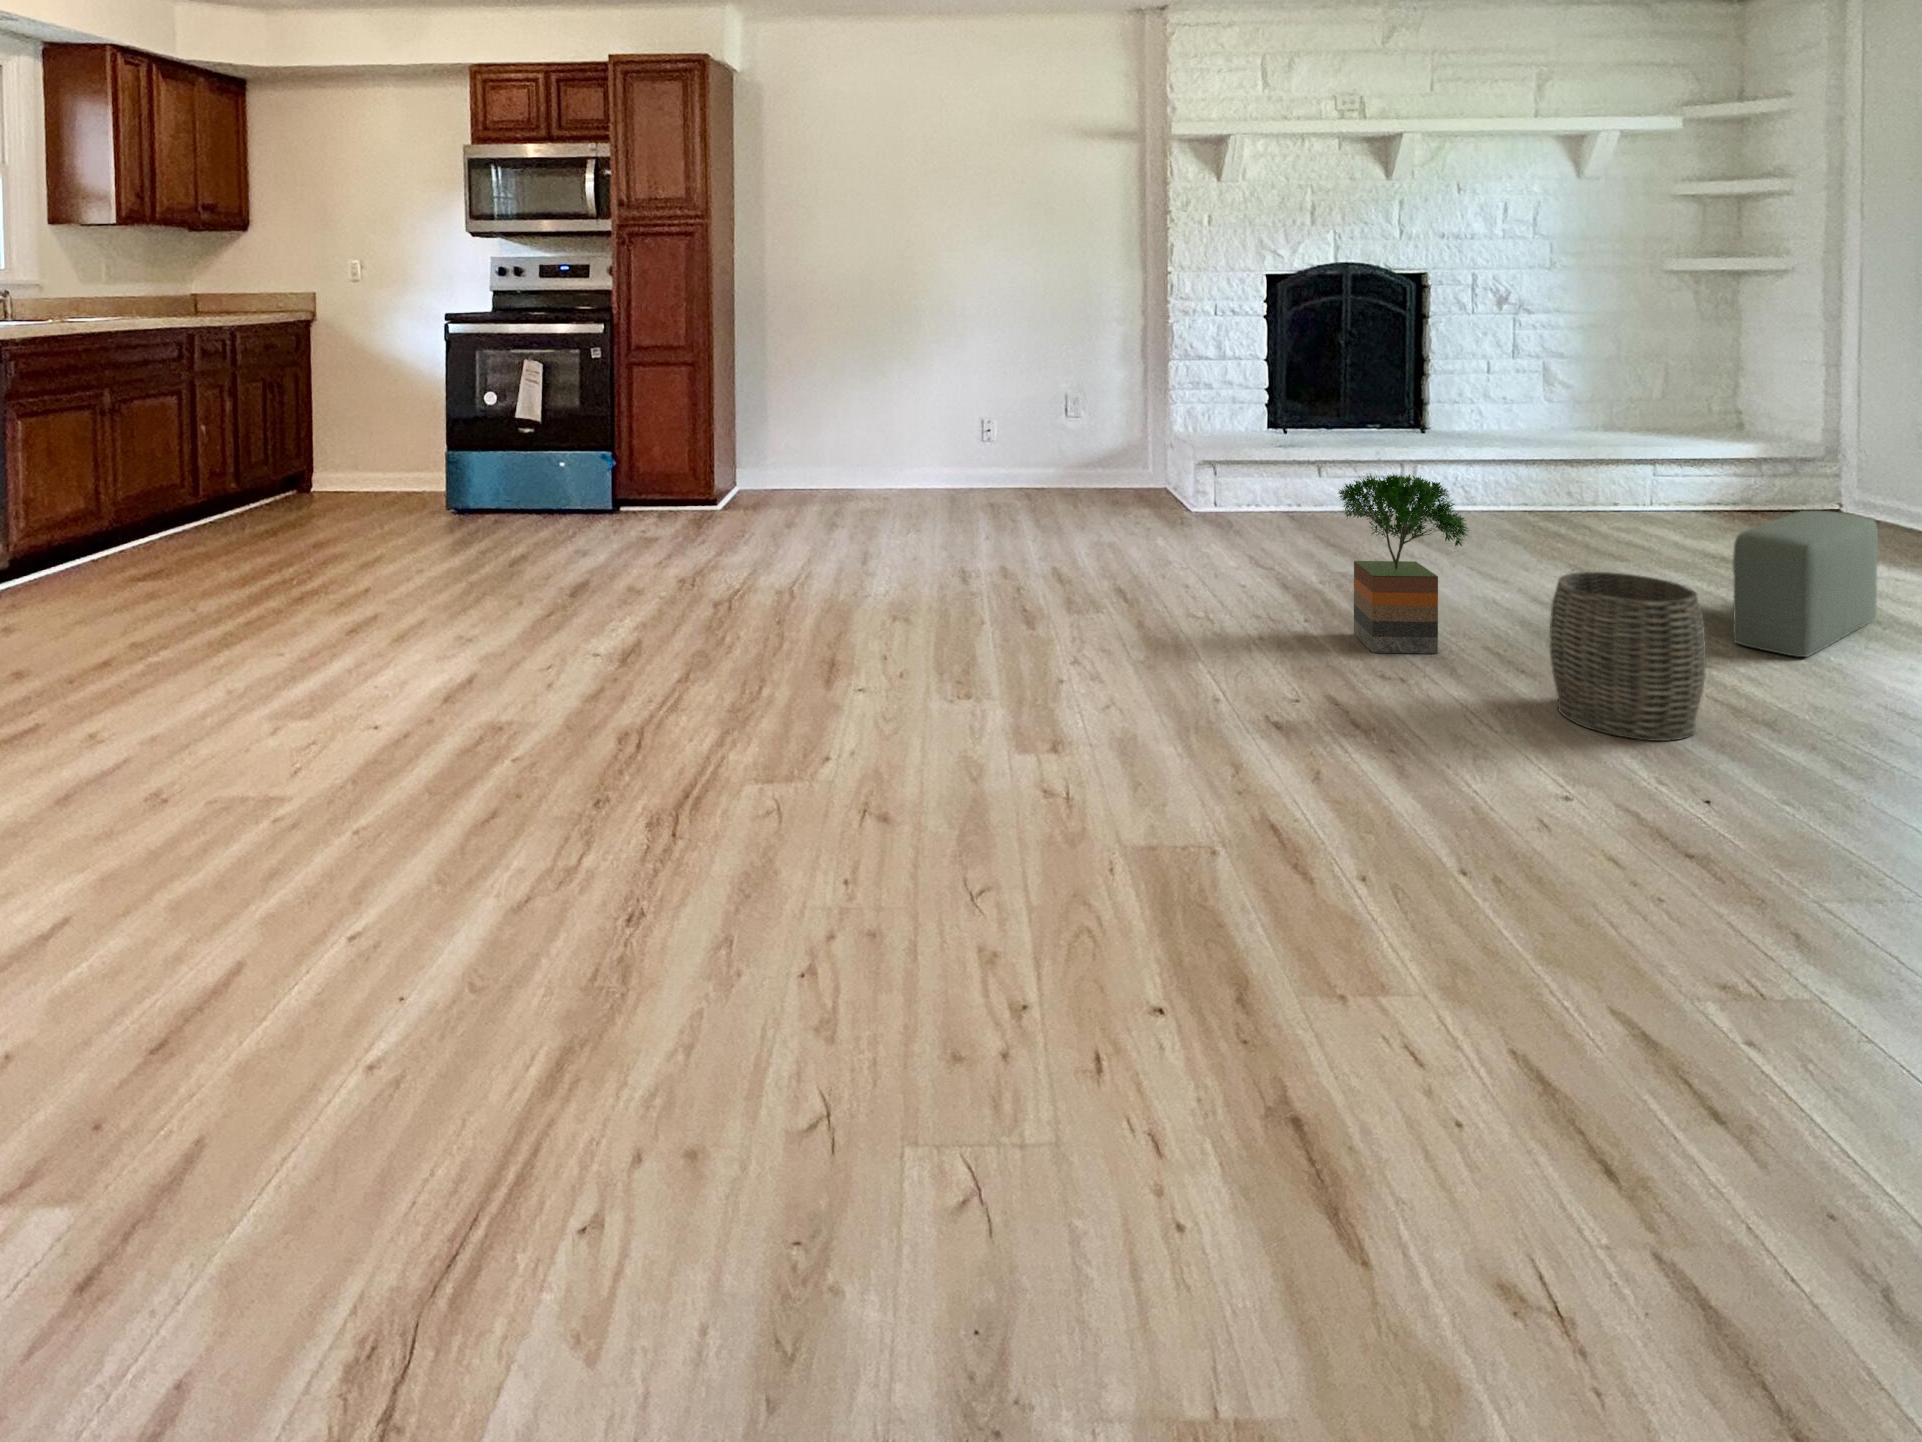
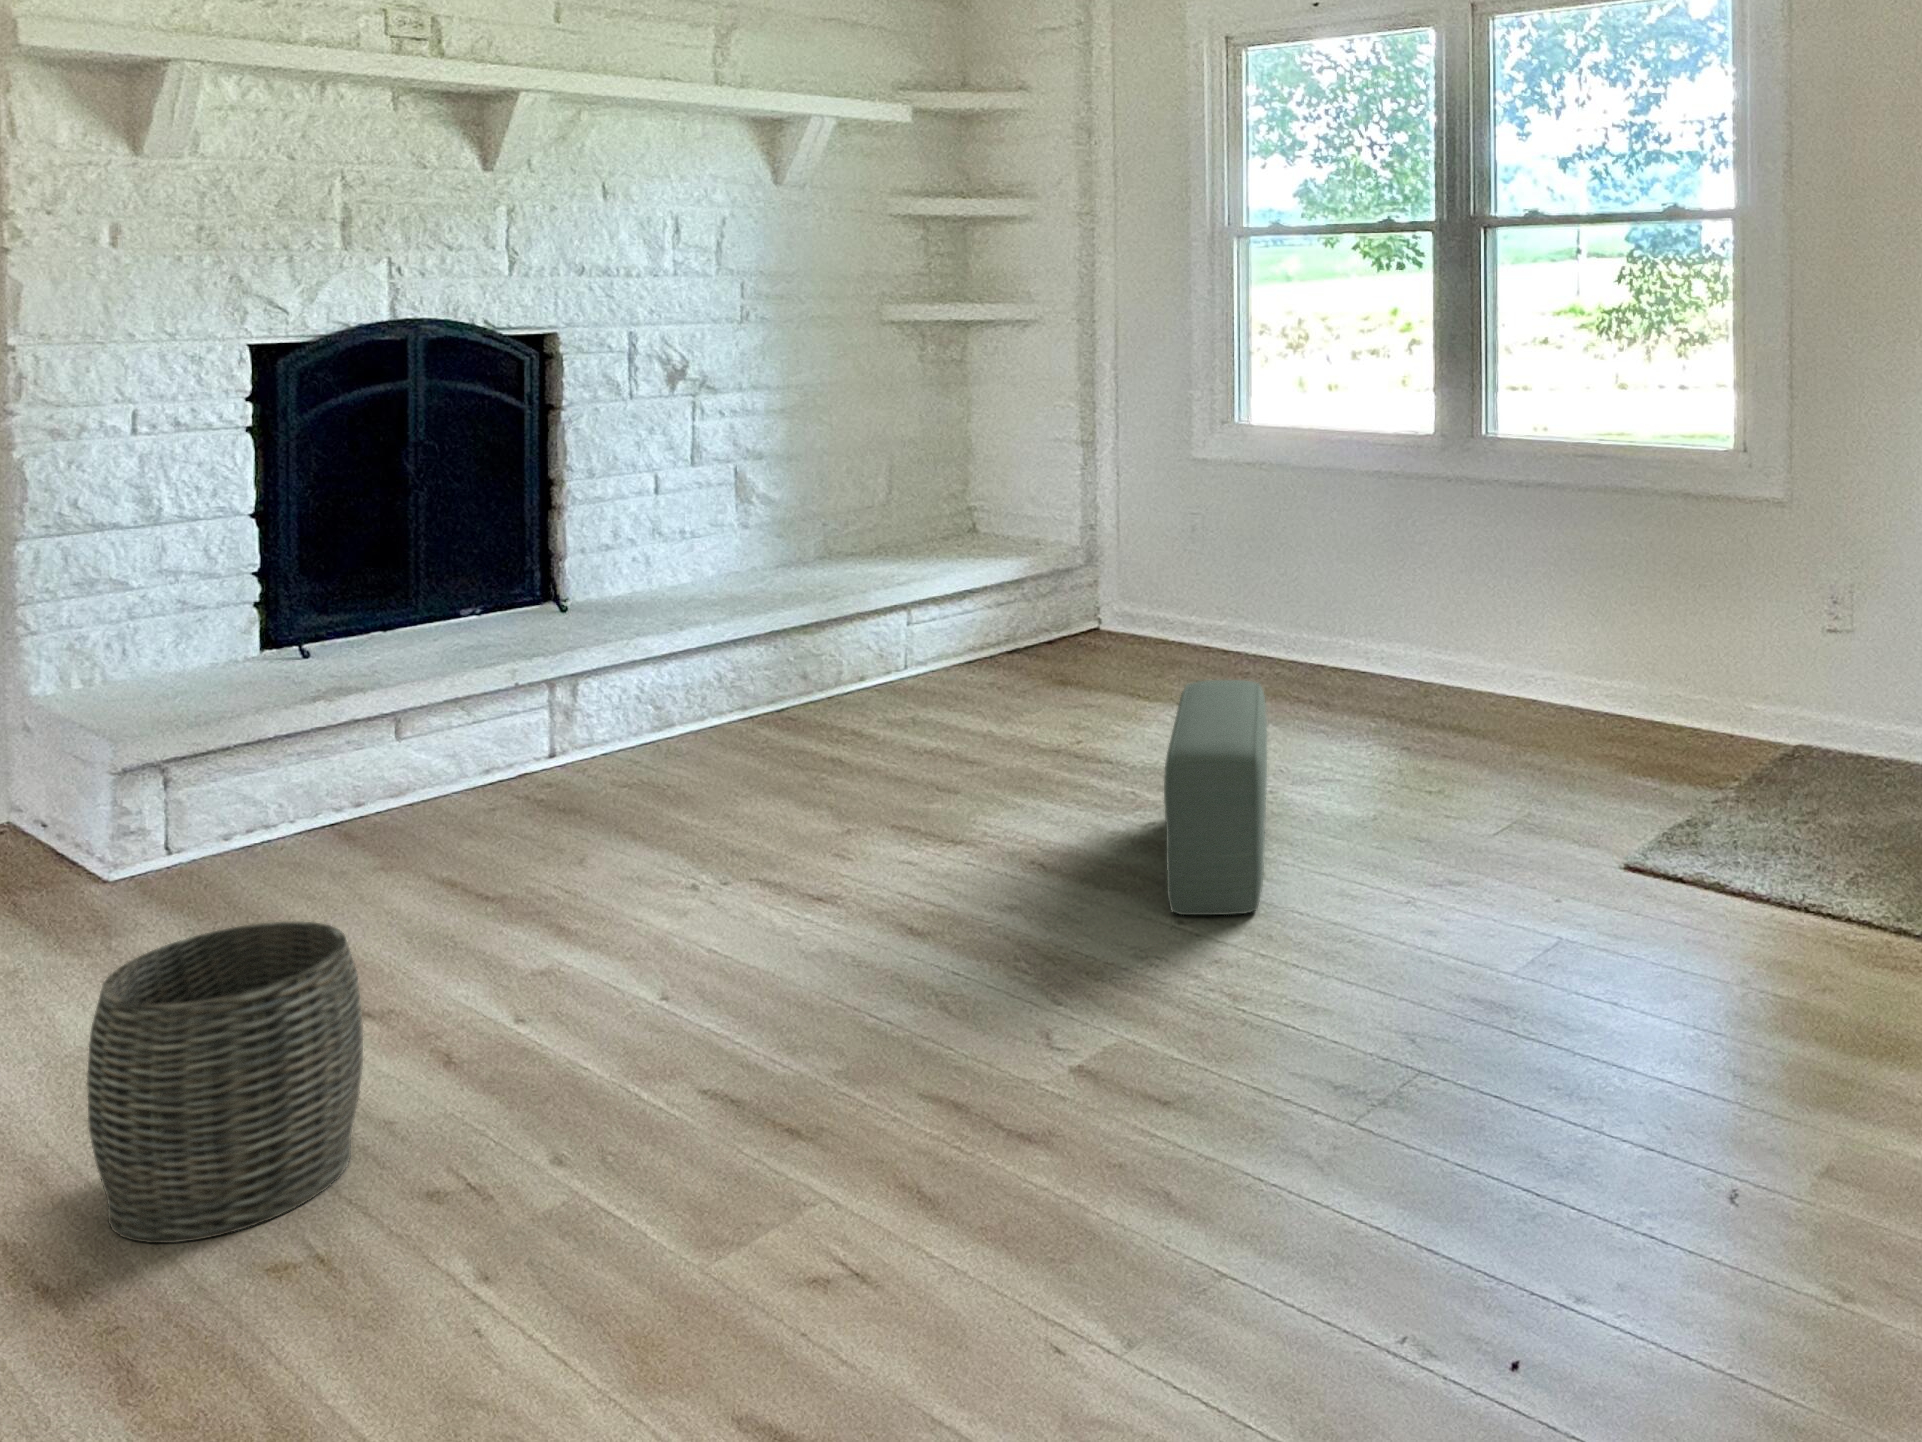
potted tree: present [1338,474,1469,654] -> none [612,783,879,1170]
woven basket: present [1550,572,1706,741] -> present [87,922,363,1243]

